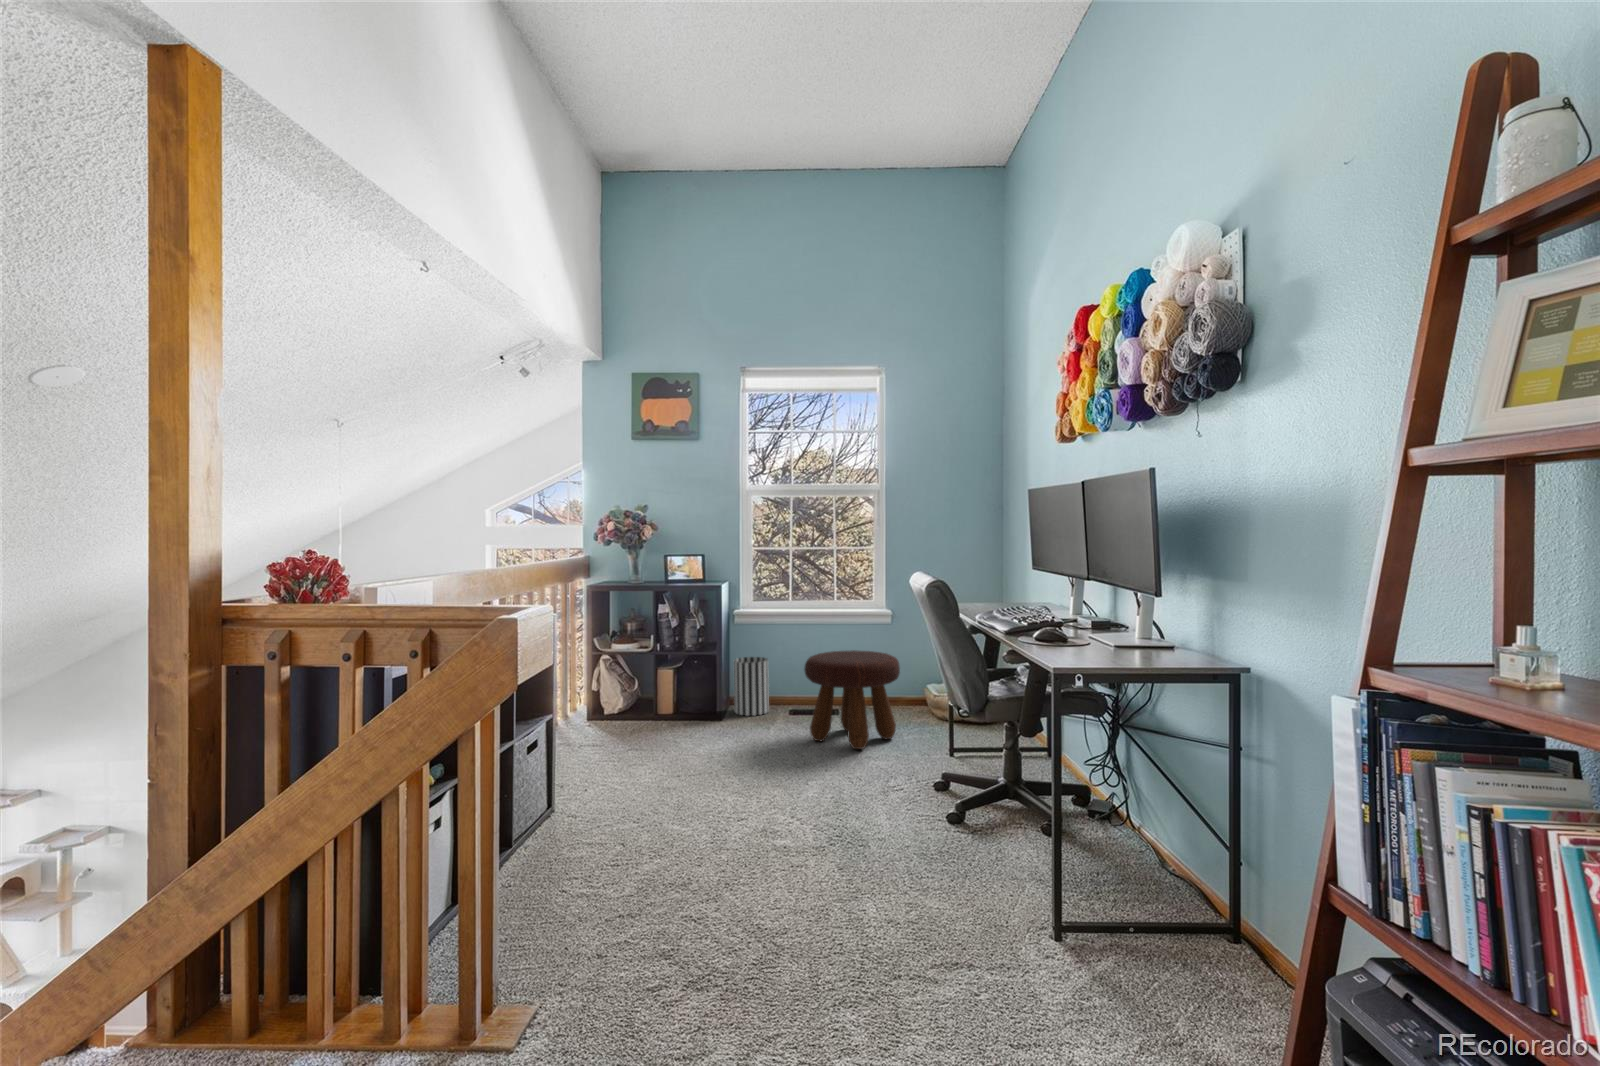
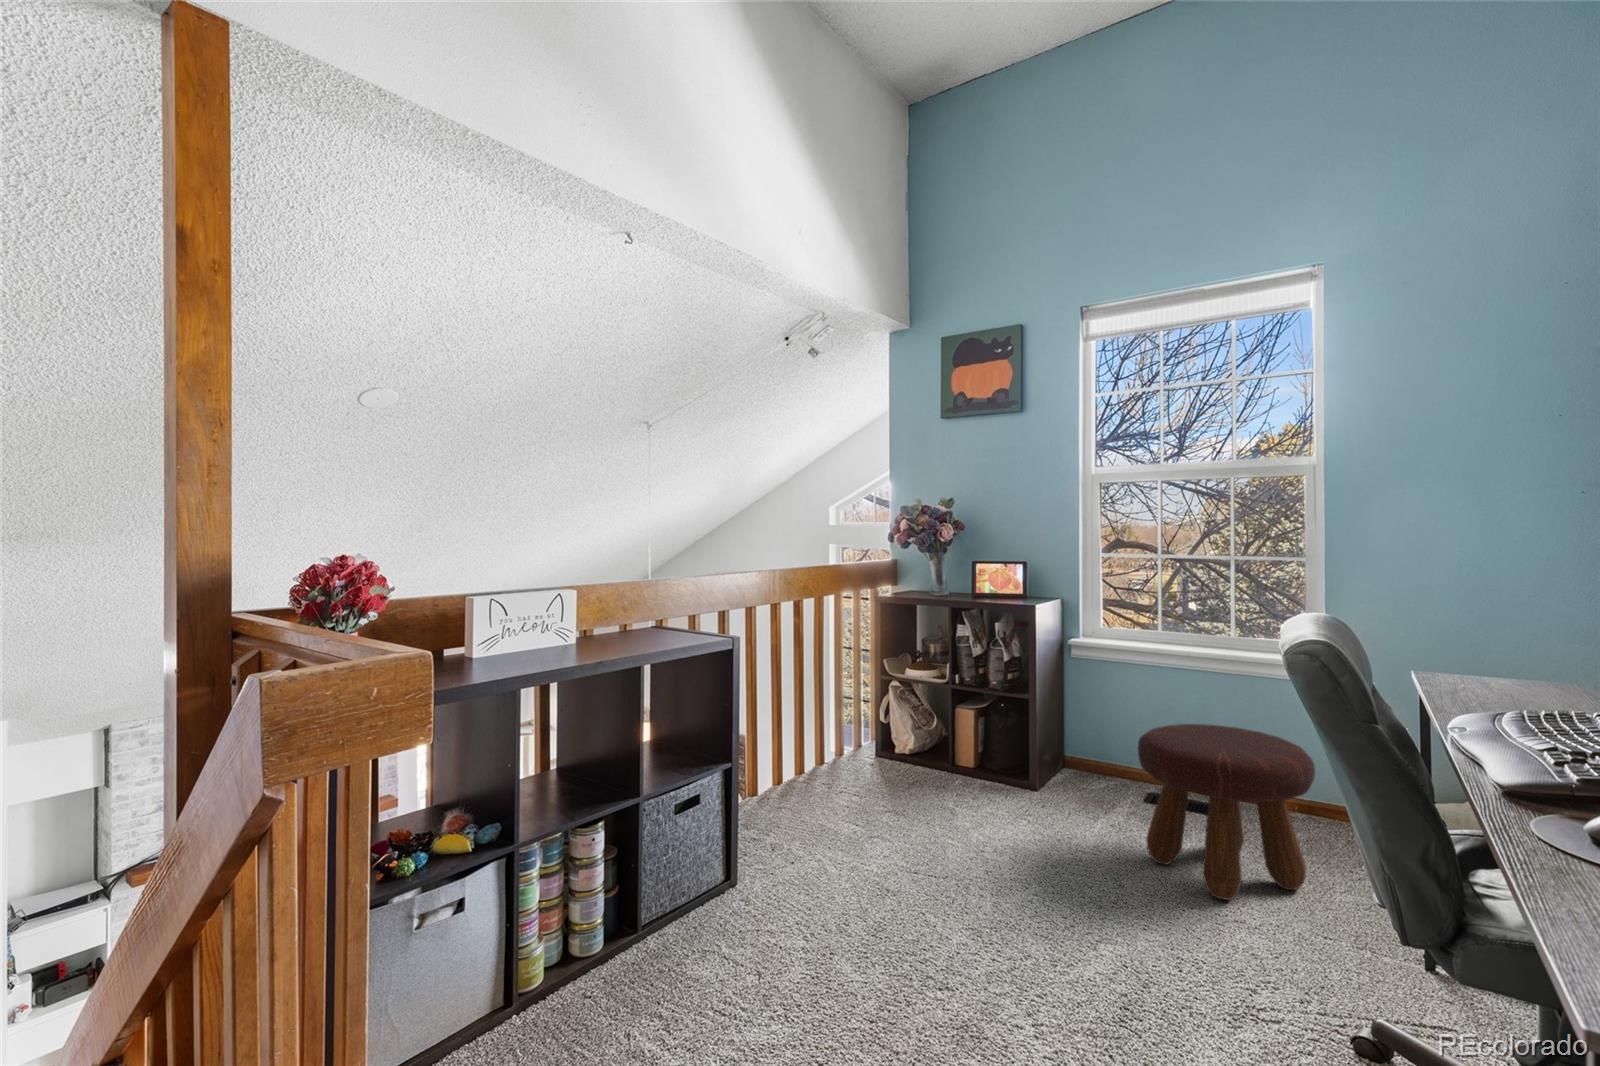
wastebasket: present [734,657,769,716] -> none [1060,707,1113,793]

